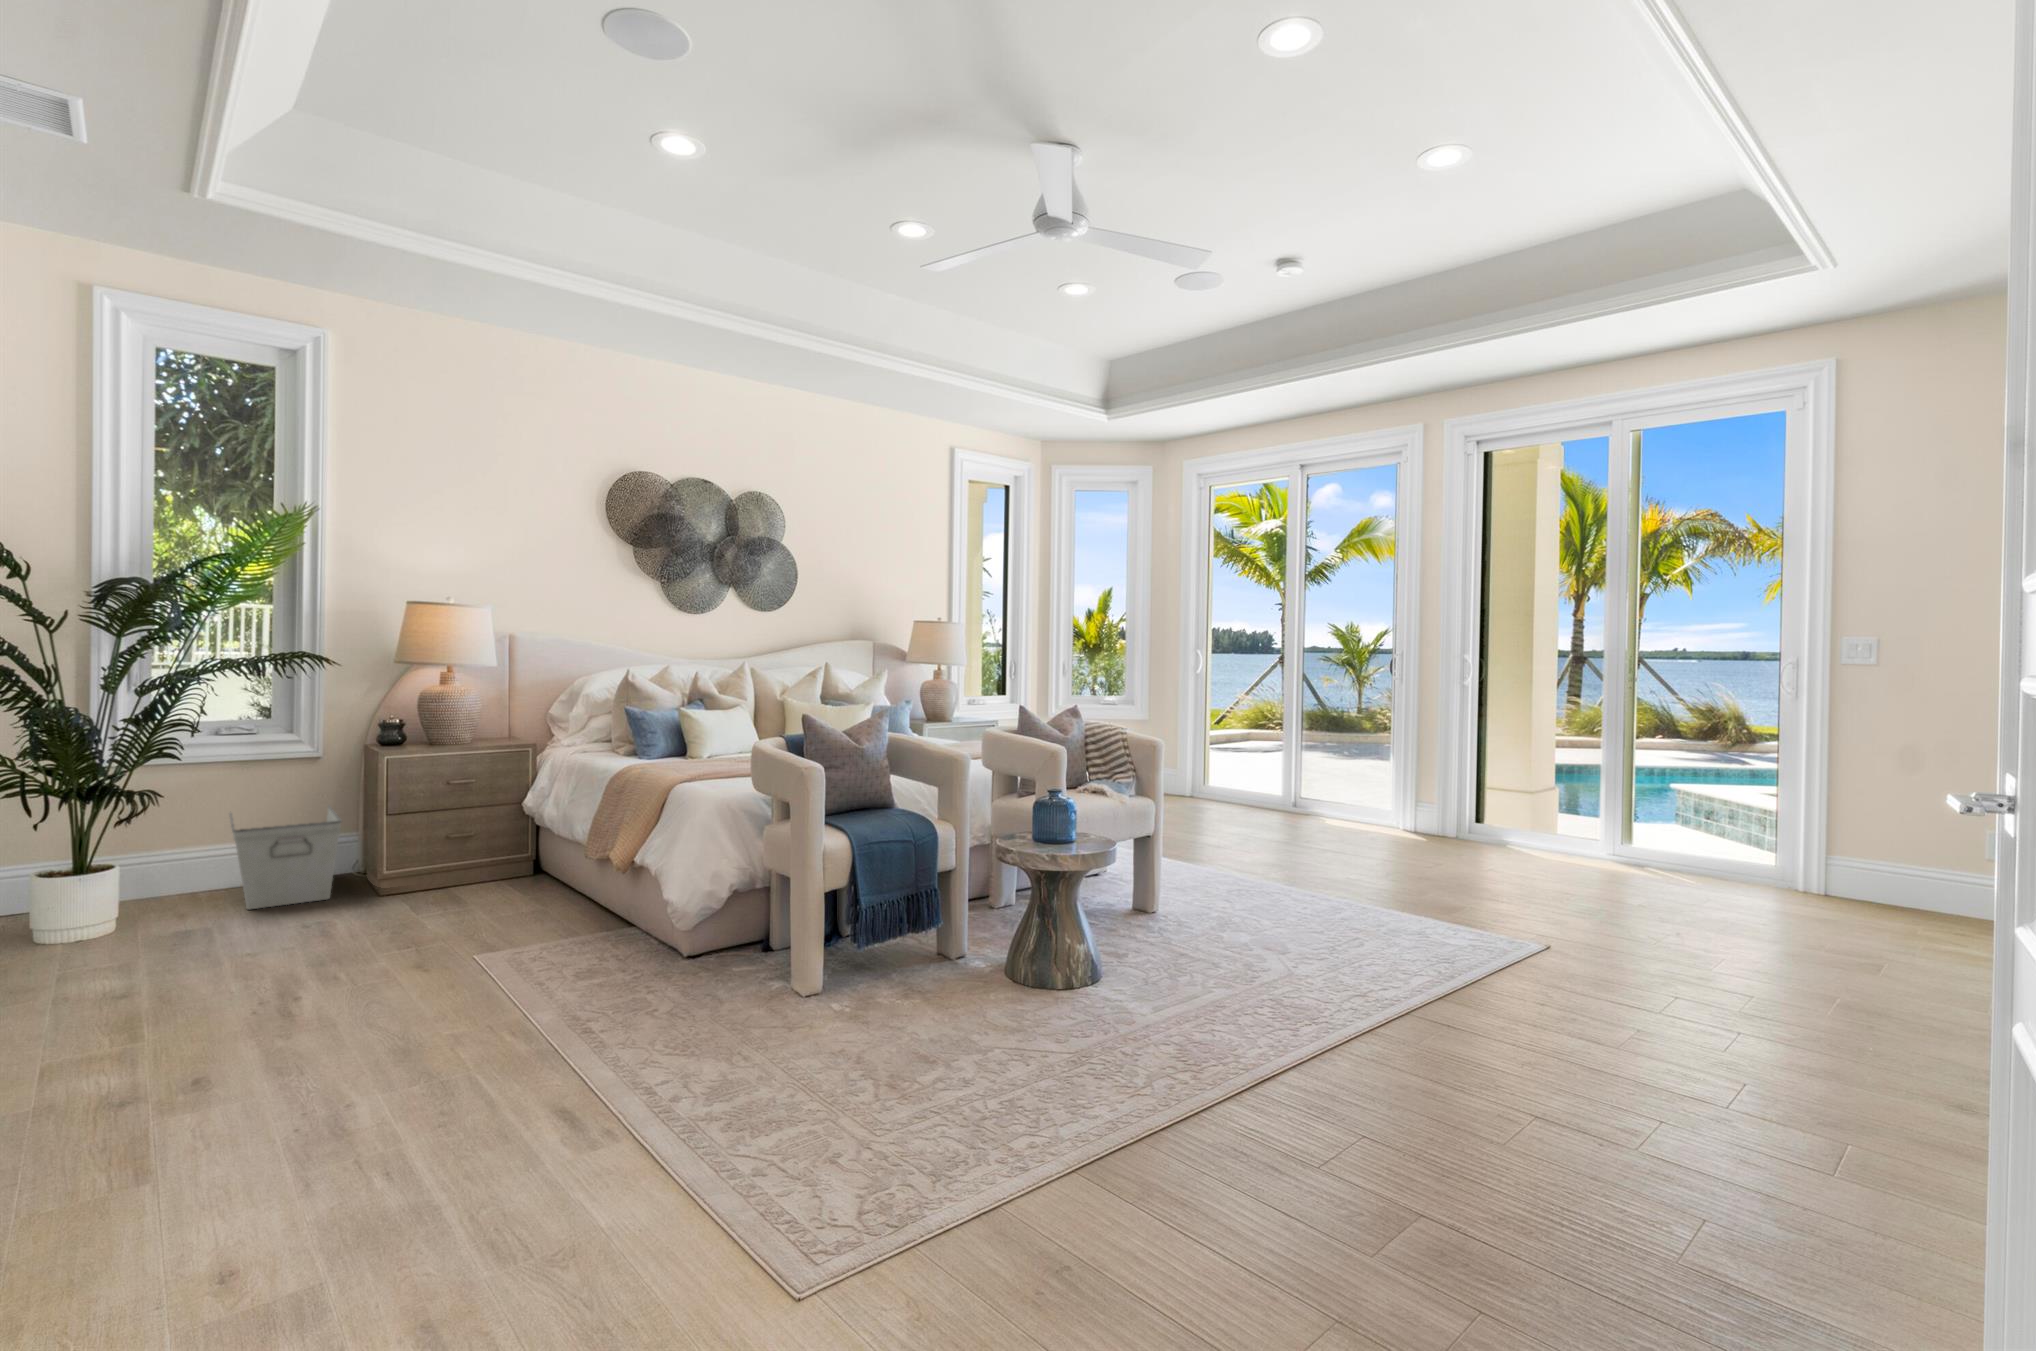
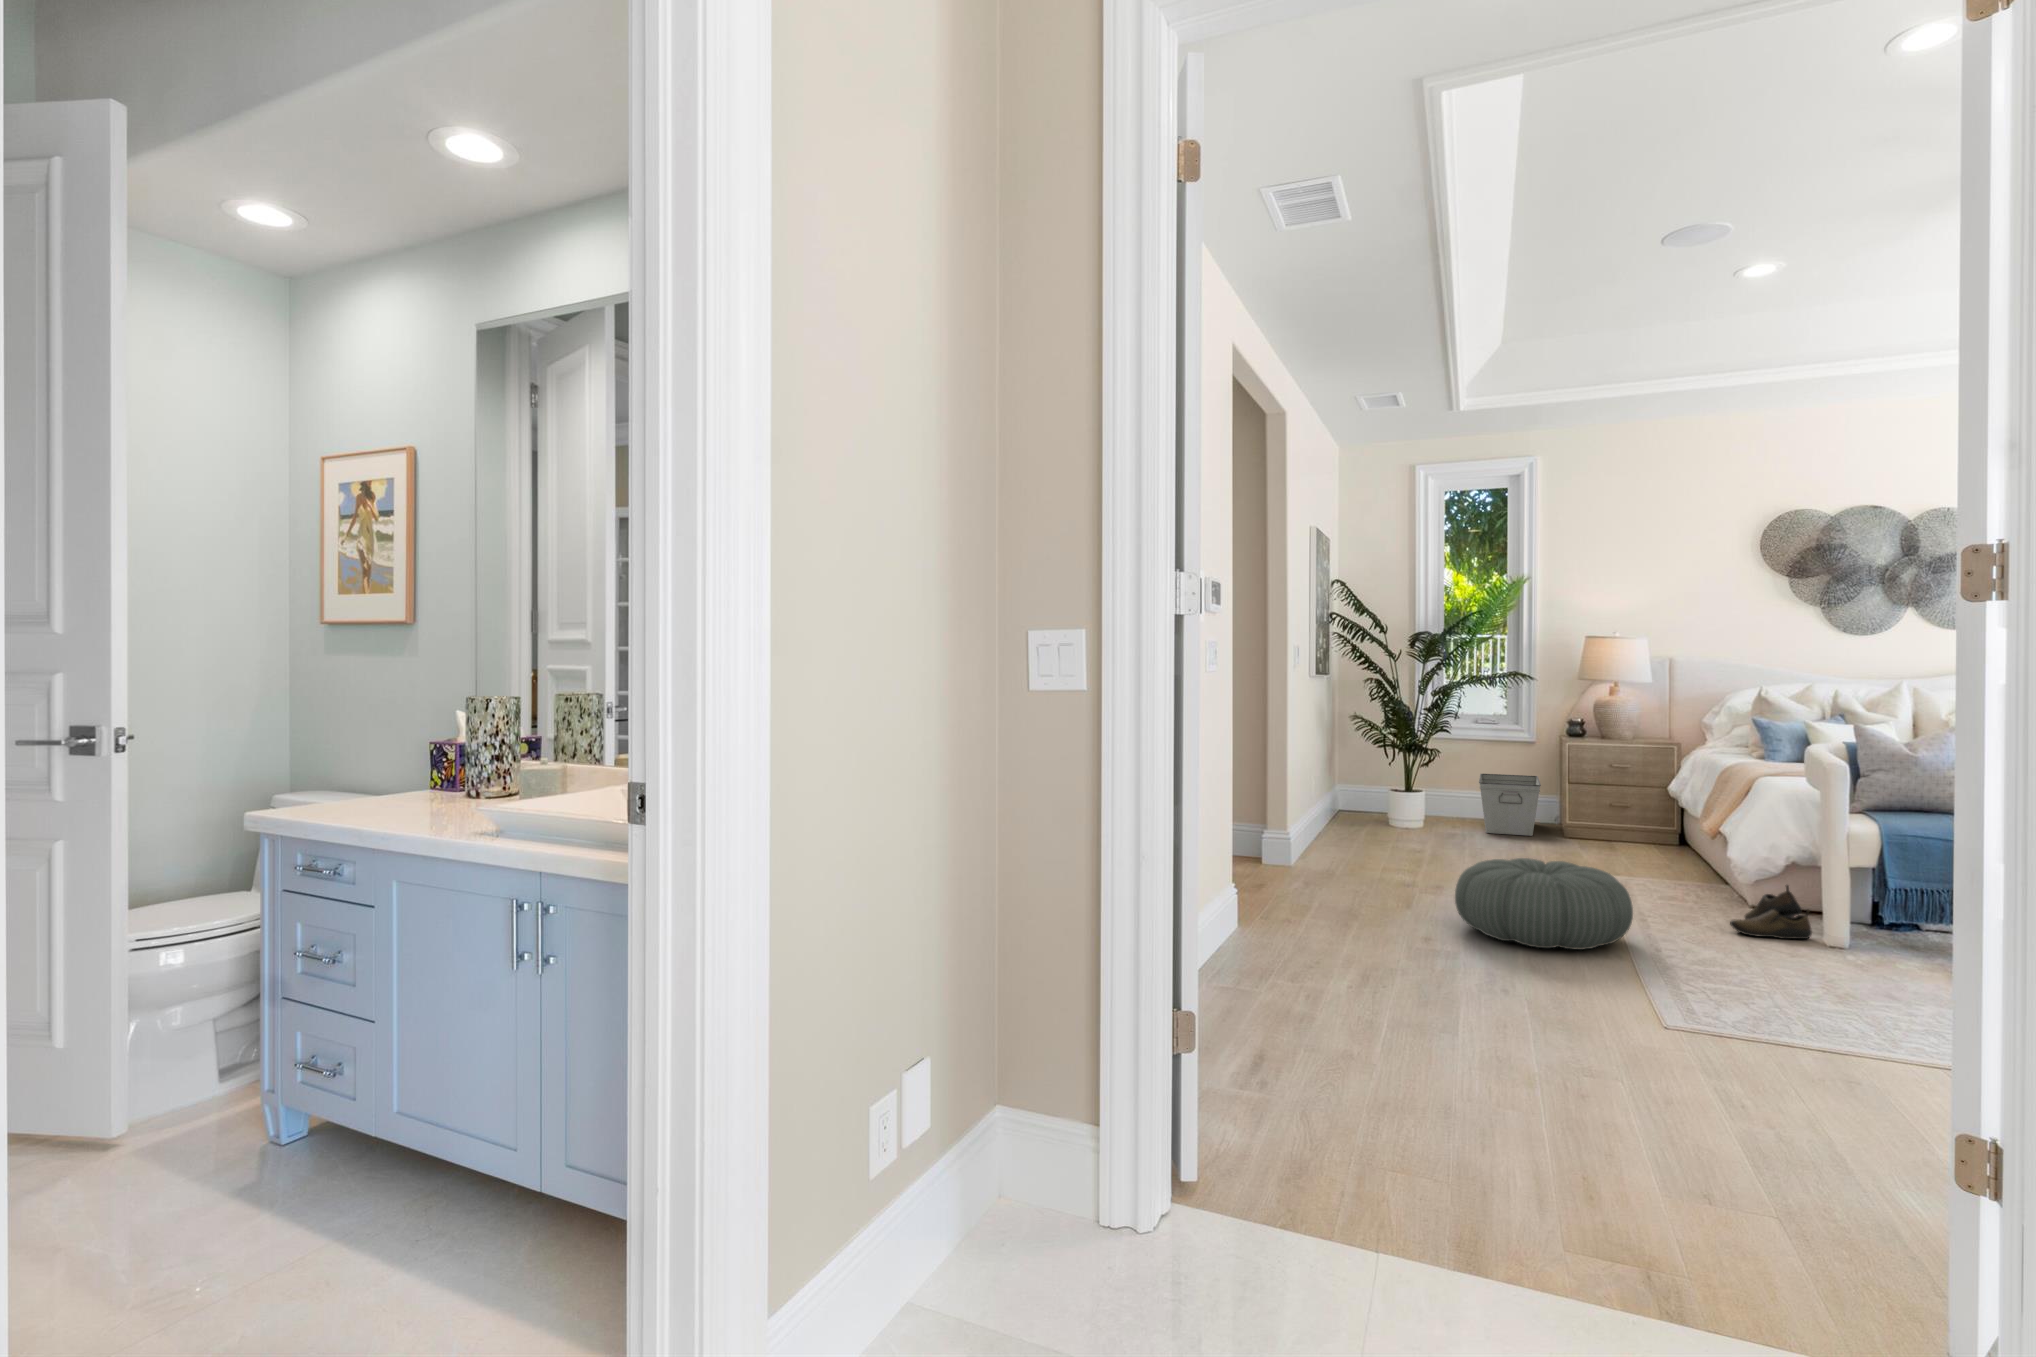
shoe: none [696,930,785,1017] -> present [1730,885,1812,939]
pouf: none [233,989,605,1224] -> present [1455,858,1633,950]

